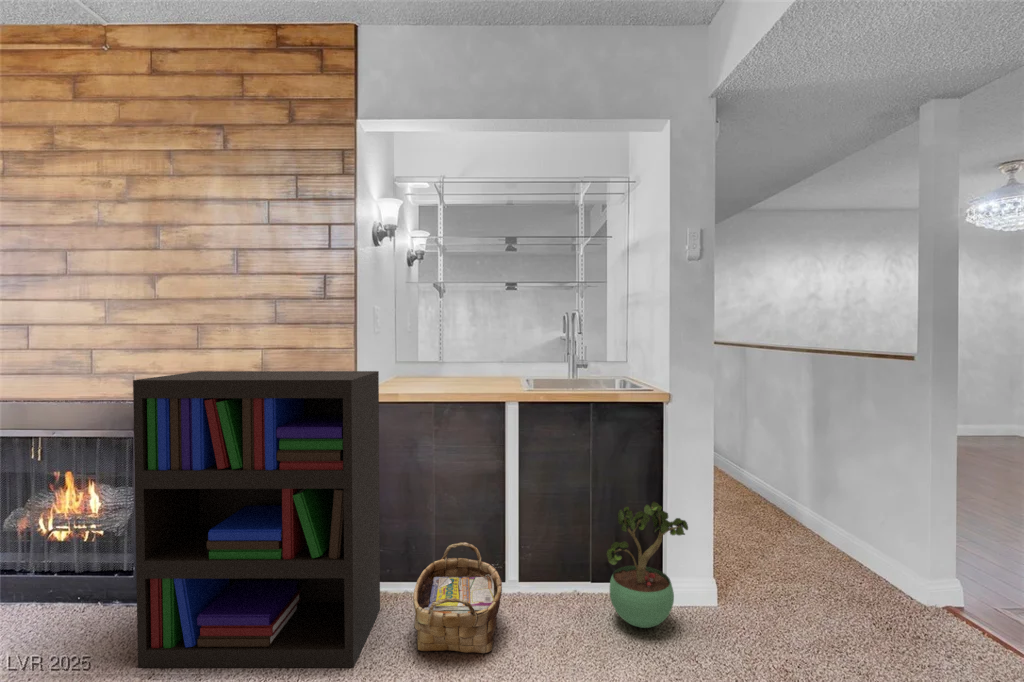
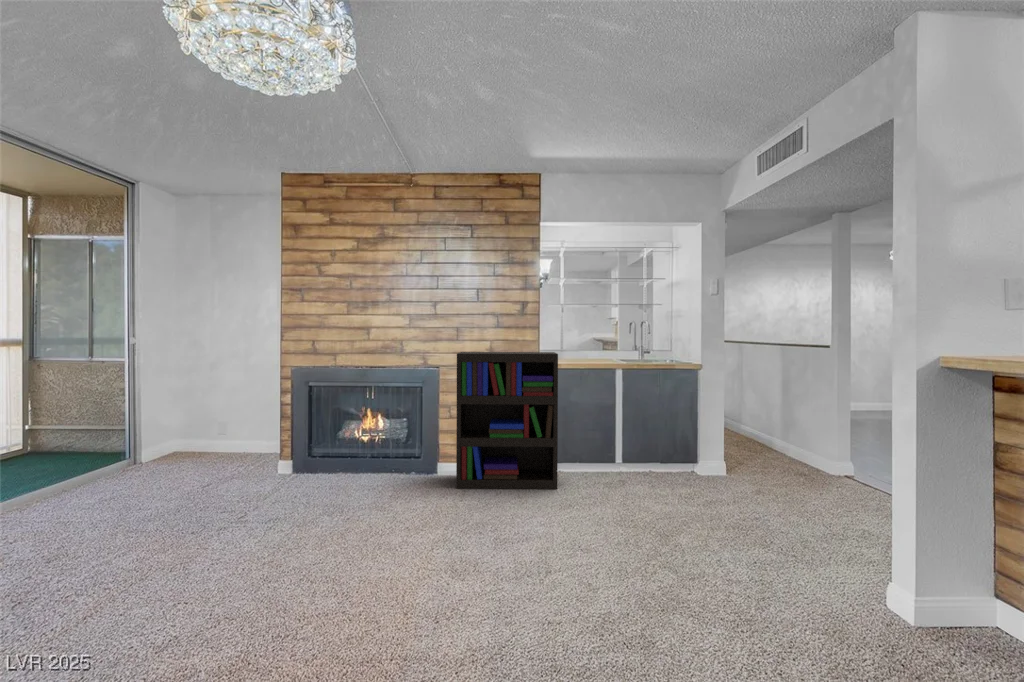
potted plant: present [606,501,688,628] -> none [673,417,713,480]
woven basket: present [413,543,502,653] -> none [578,441,622,486]

